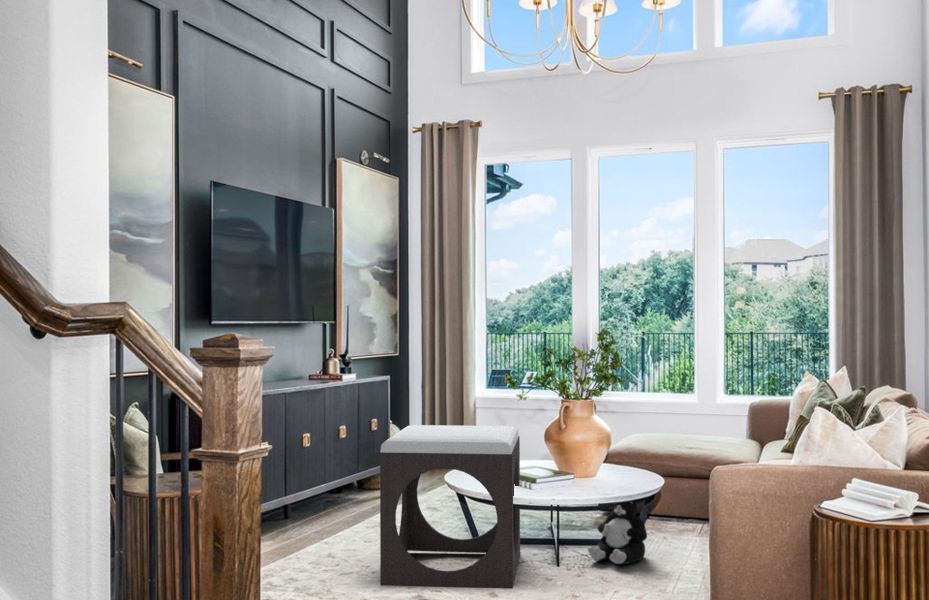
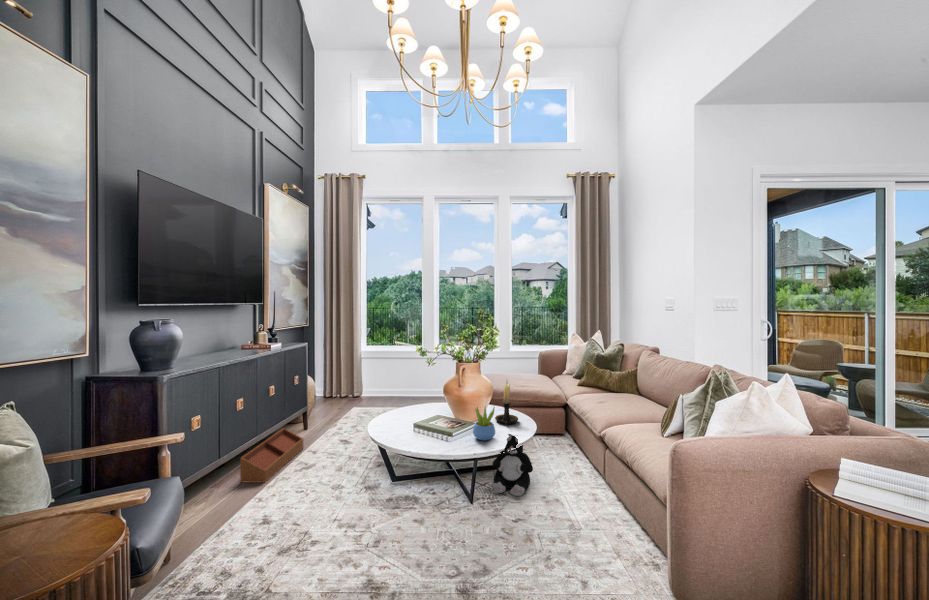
candle holder: none [611,421,642,482] -> present [495,380,518,425]
footstool: present [380,425,520,589] -> none [324,391,453,566]
succulent plant: none [565,446,593,491] -> present [473,407,495,440]
storage bin: none [307,483,381,533] -> present [240,429,303,483]

